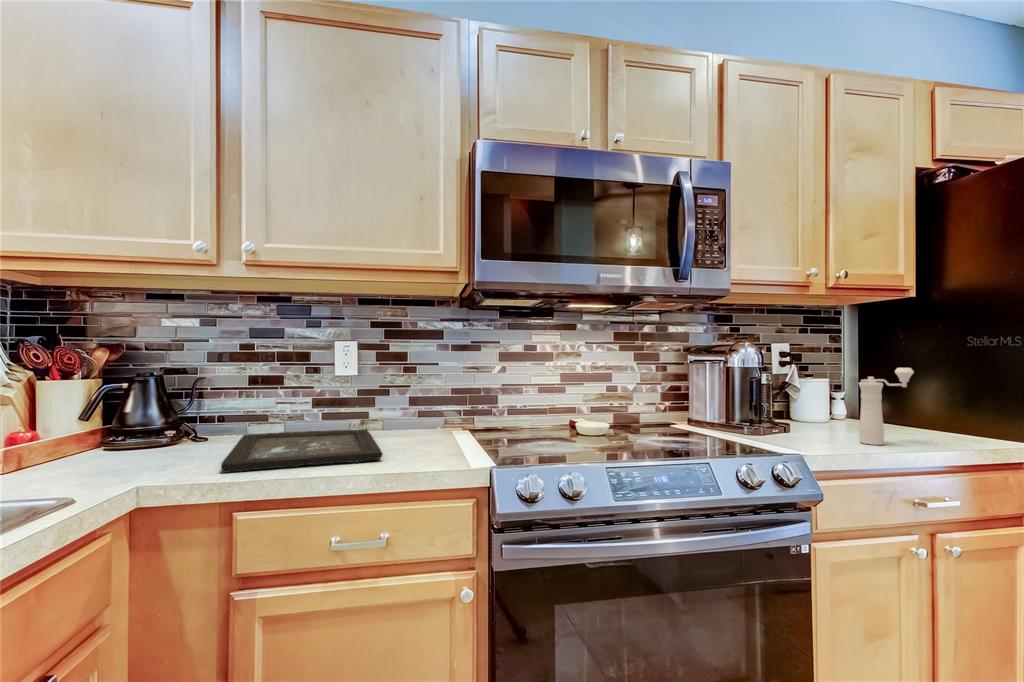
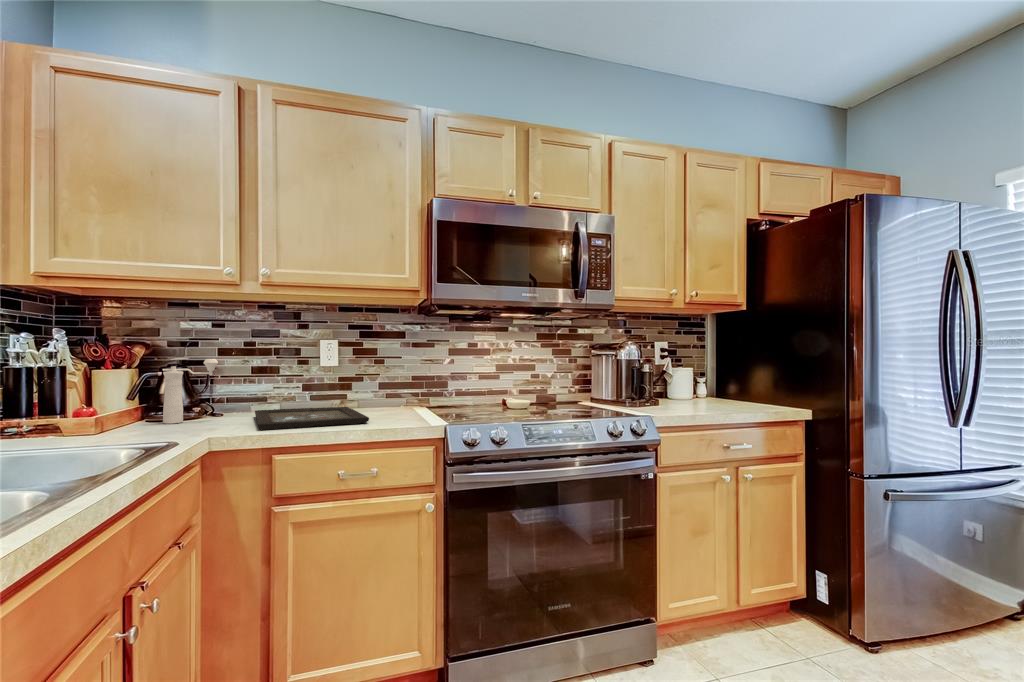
pepper mill: present [859,368,914,445] -> present [162,359,218,424]

